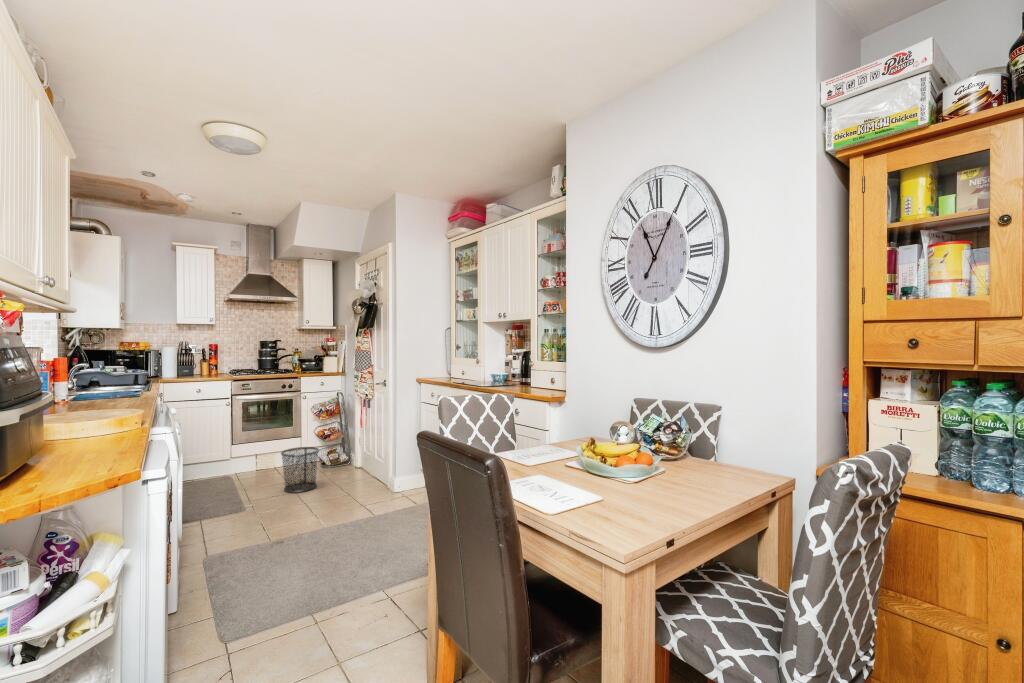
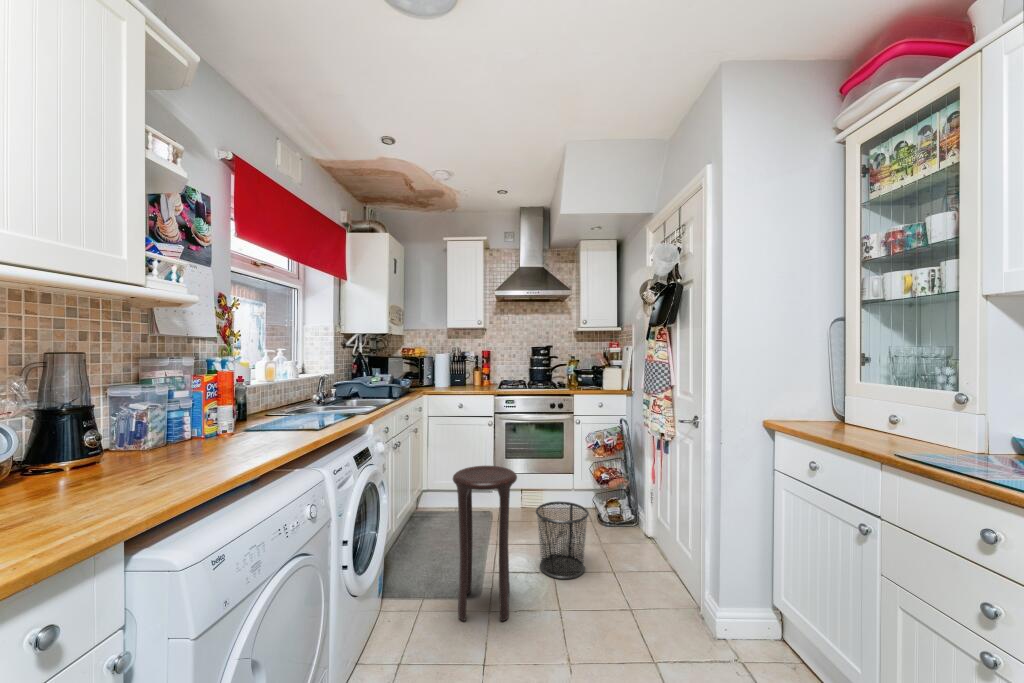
stool: none [226,422,274,518] -> present [453,466,517,621]

